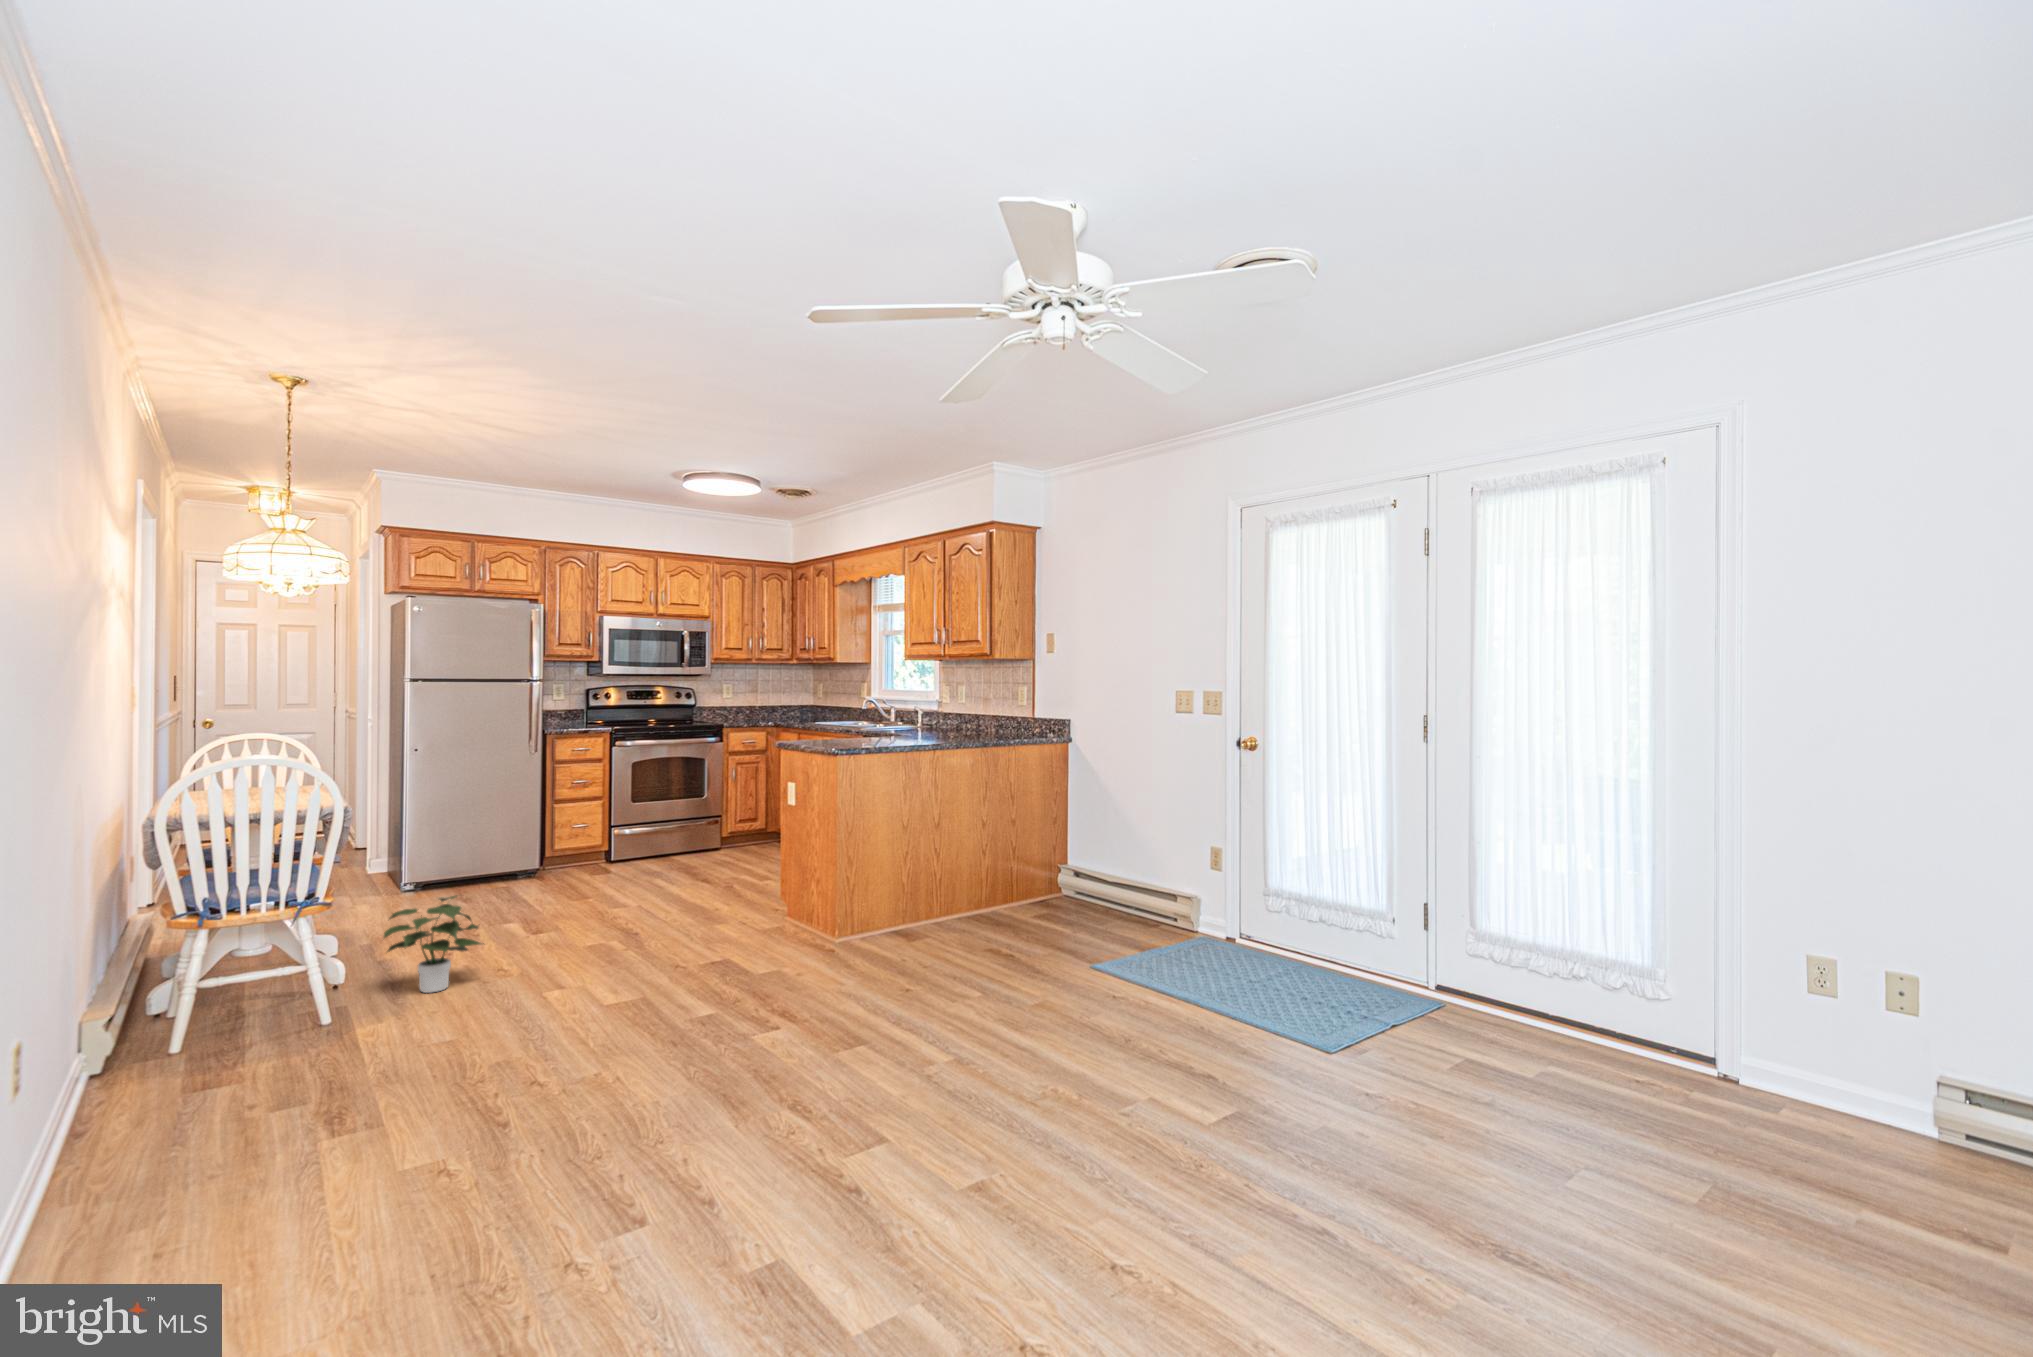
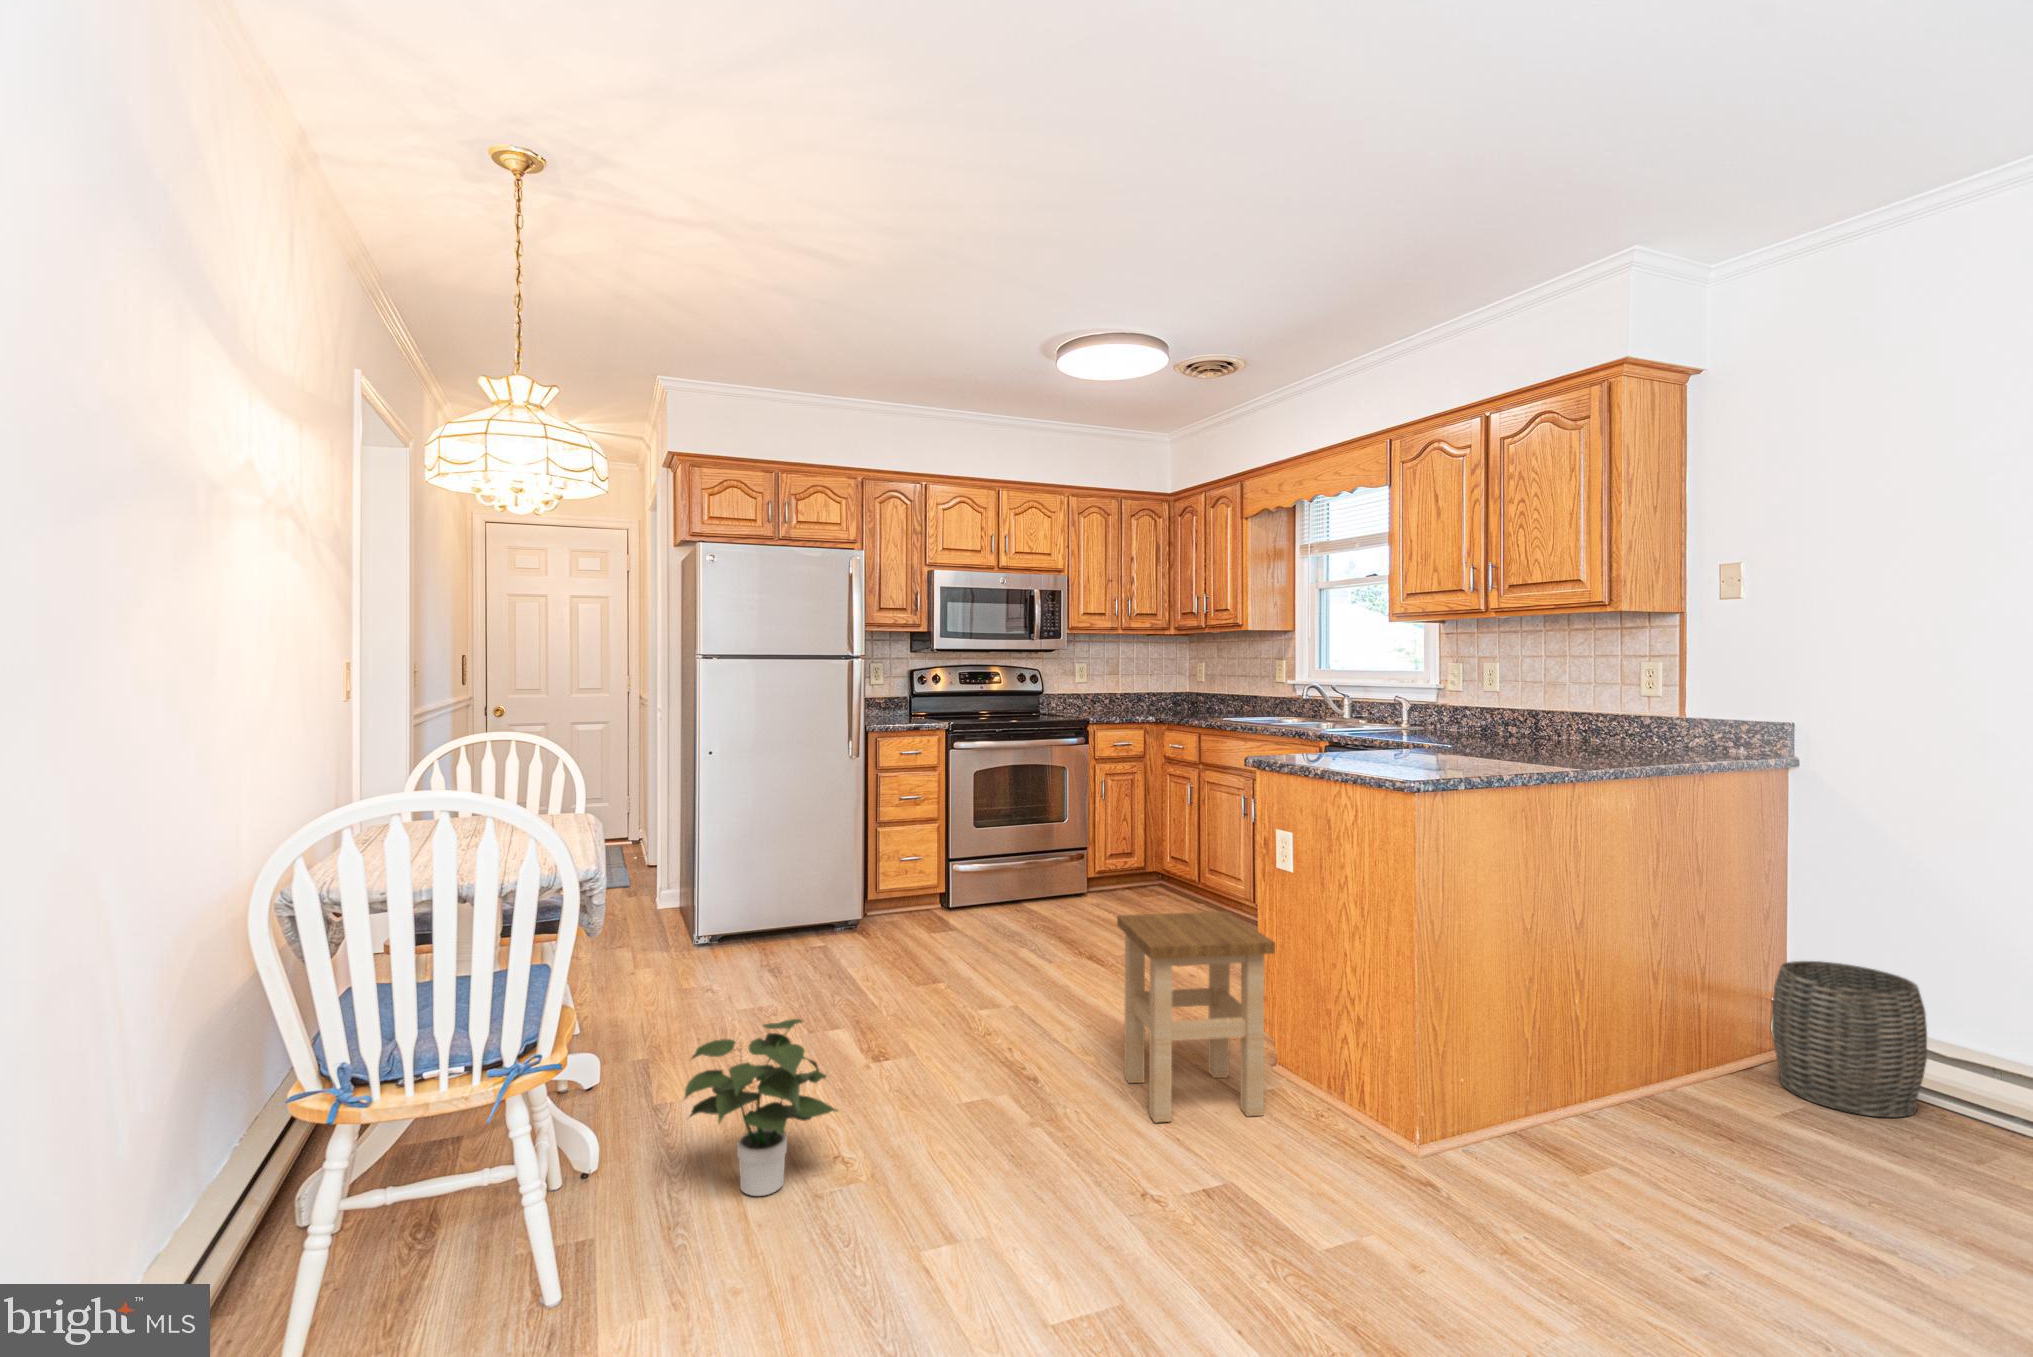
stool: none [682,833,764,949] -> present [1117,912,1275,1123]
woven basket: none [1051,846,1114,920] -> present [1772,961,1927,1117]

